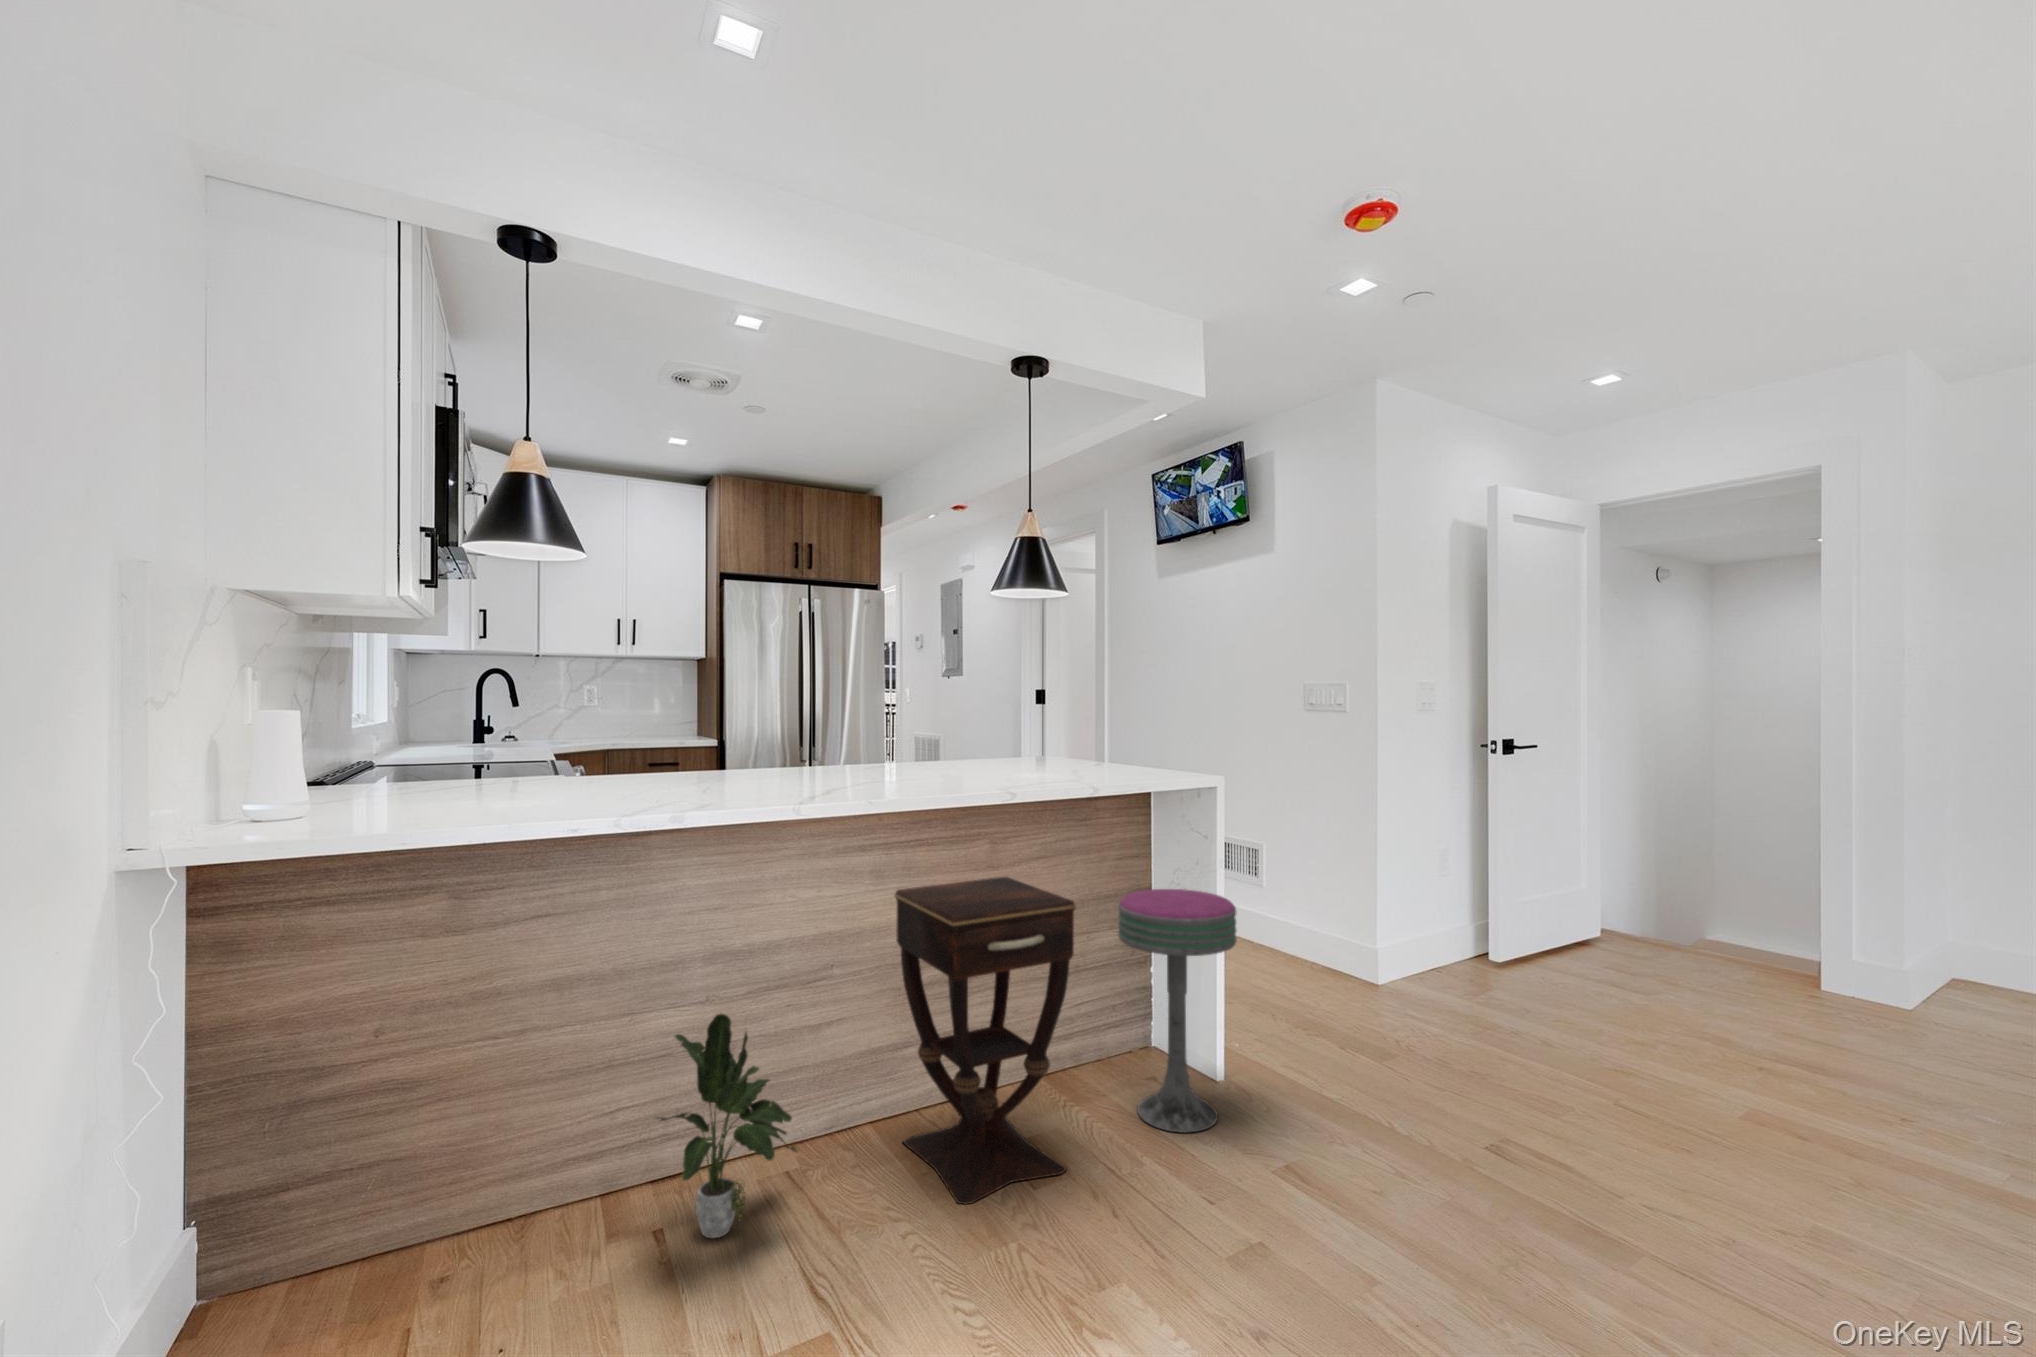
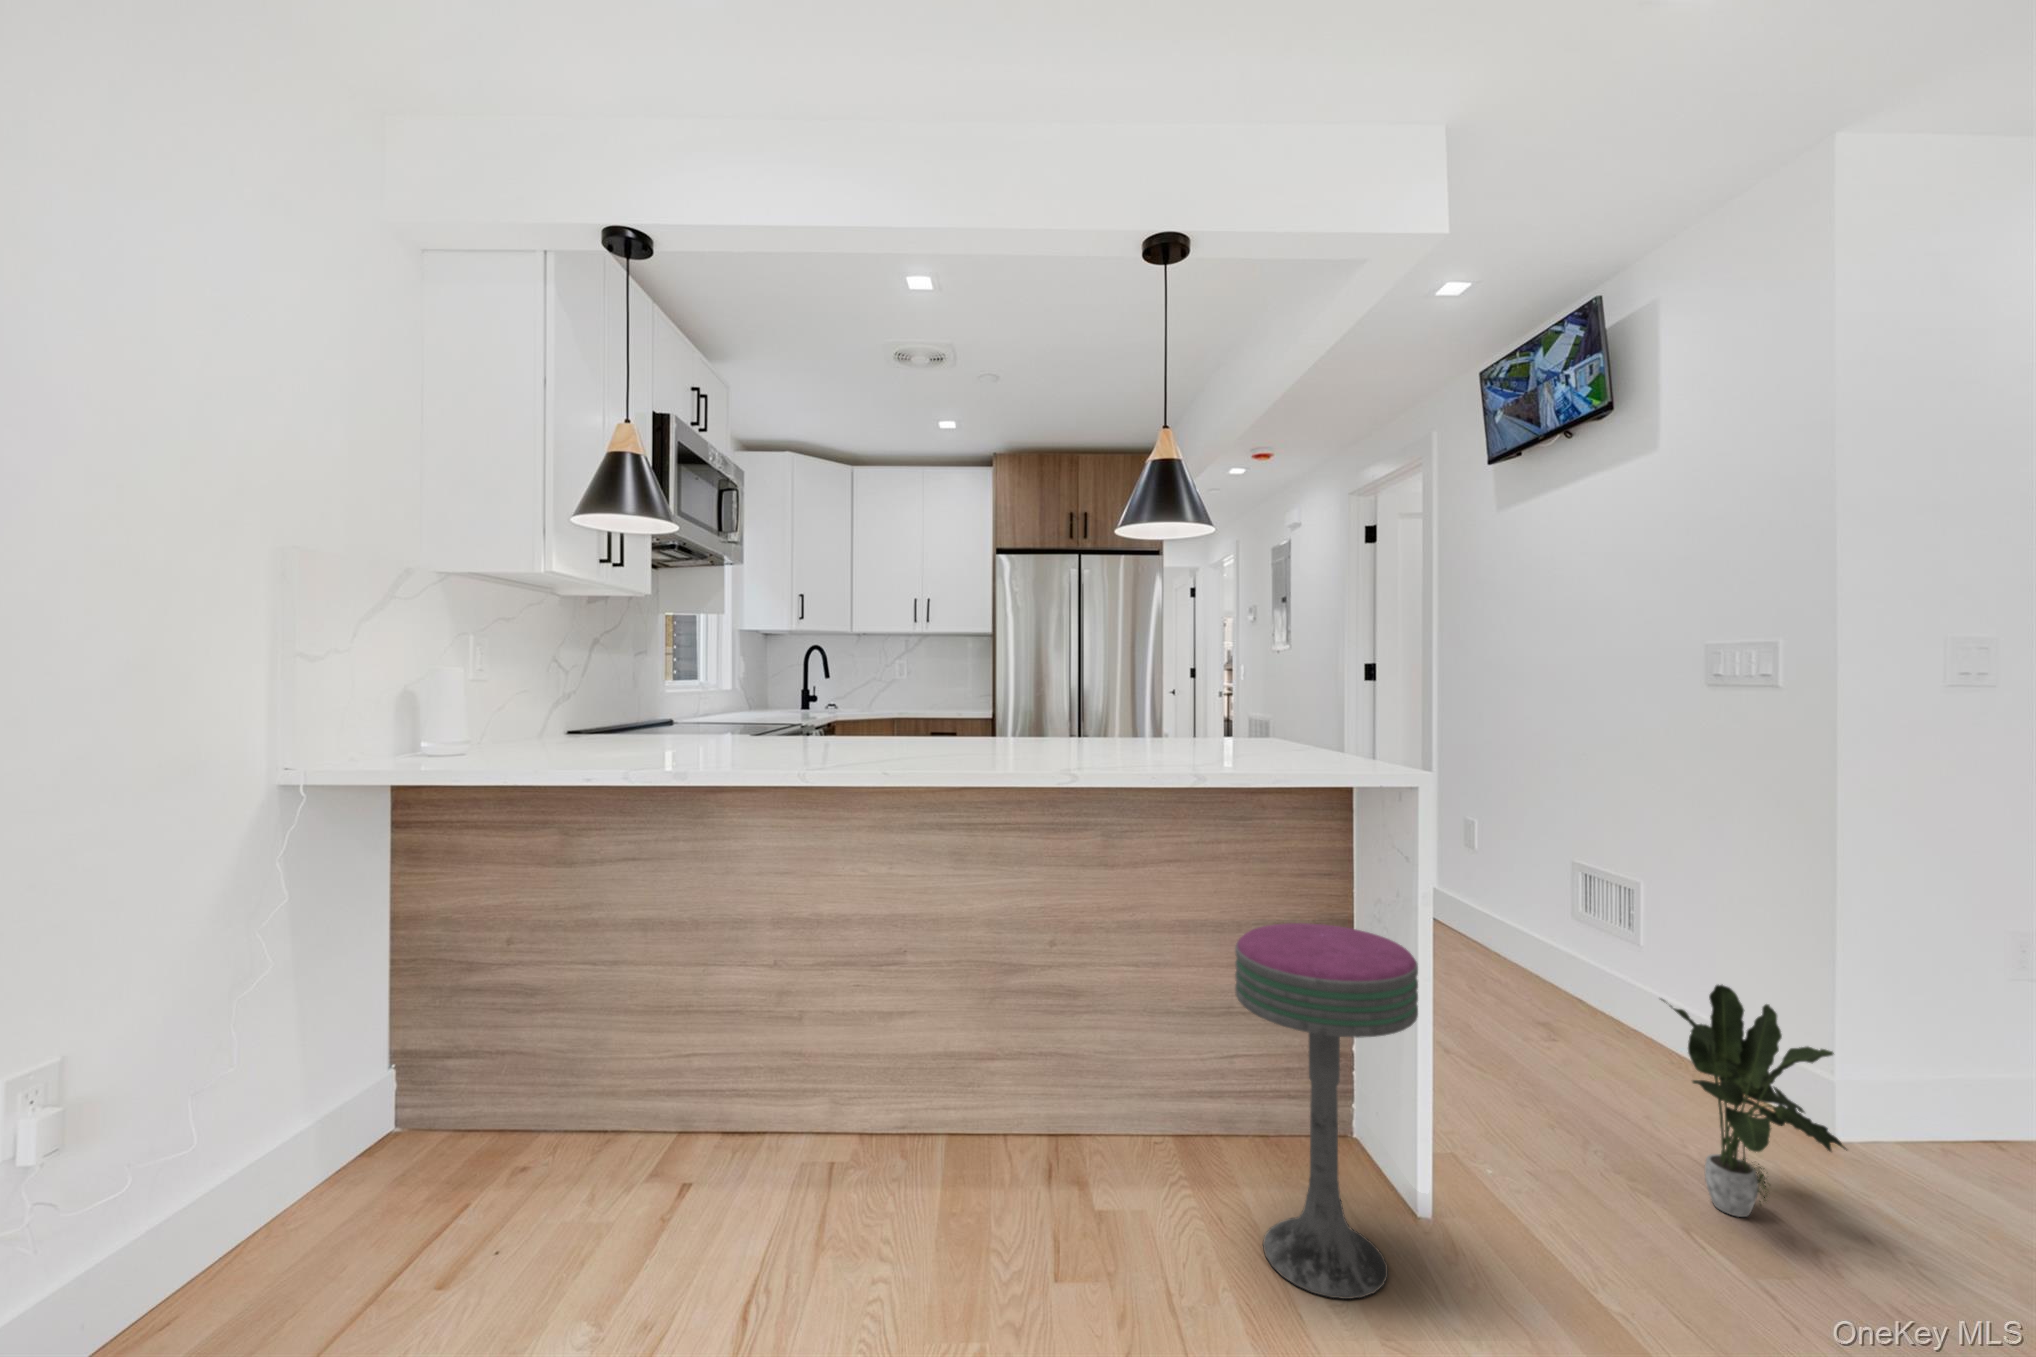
side table: present [894,877,1076,1204] -> none [926,882,1120,1306]
potted plant: present [659,1014,797,1238] -> present [1661,985,1847,1217]

